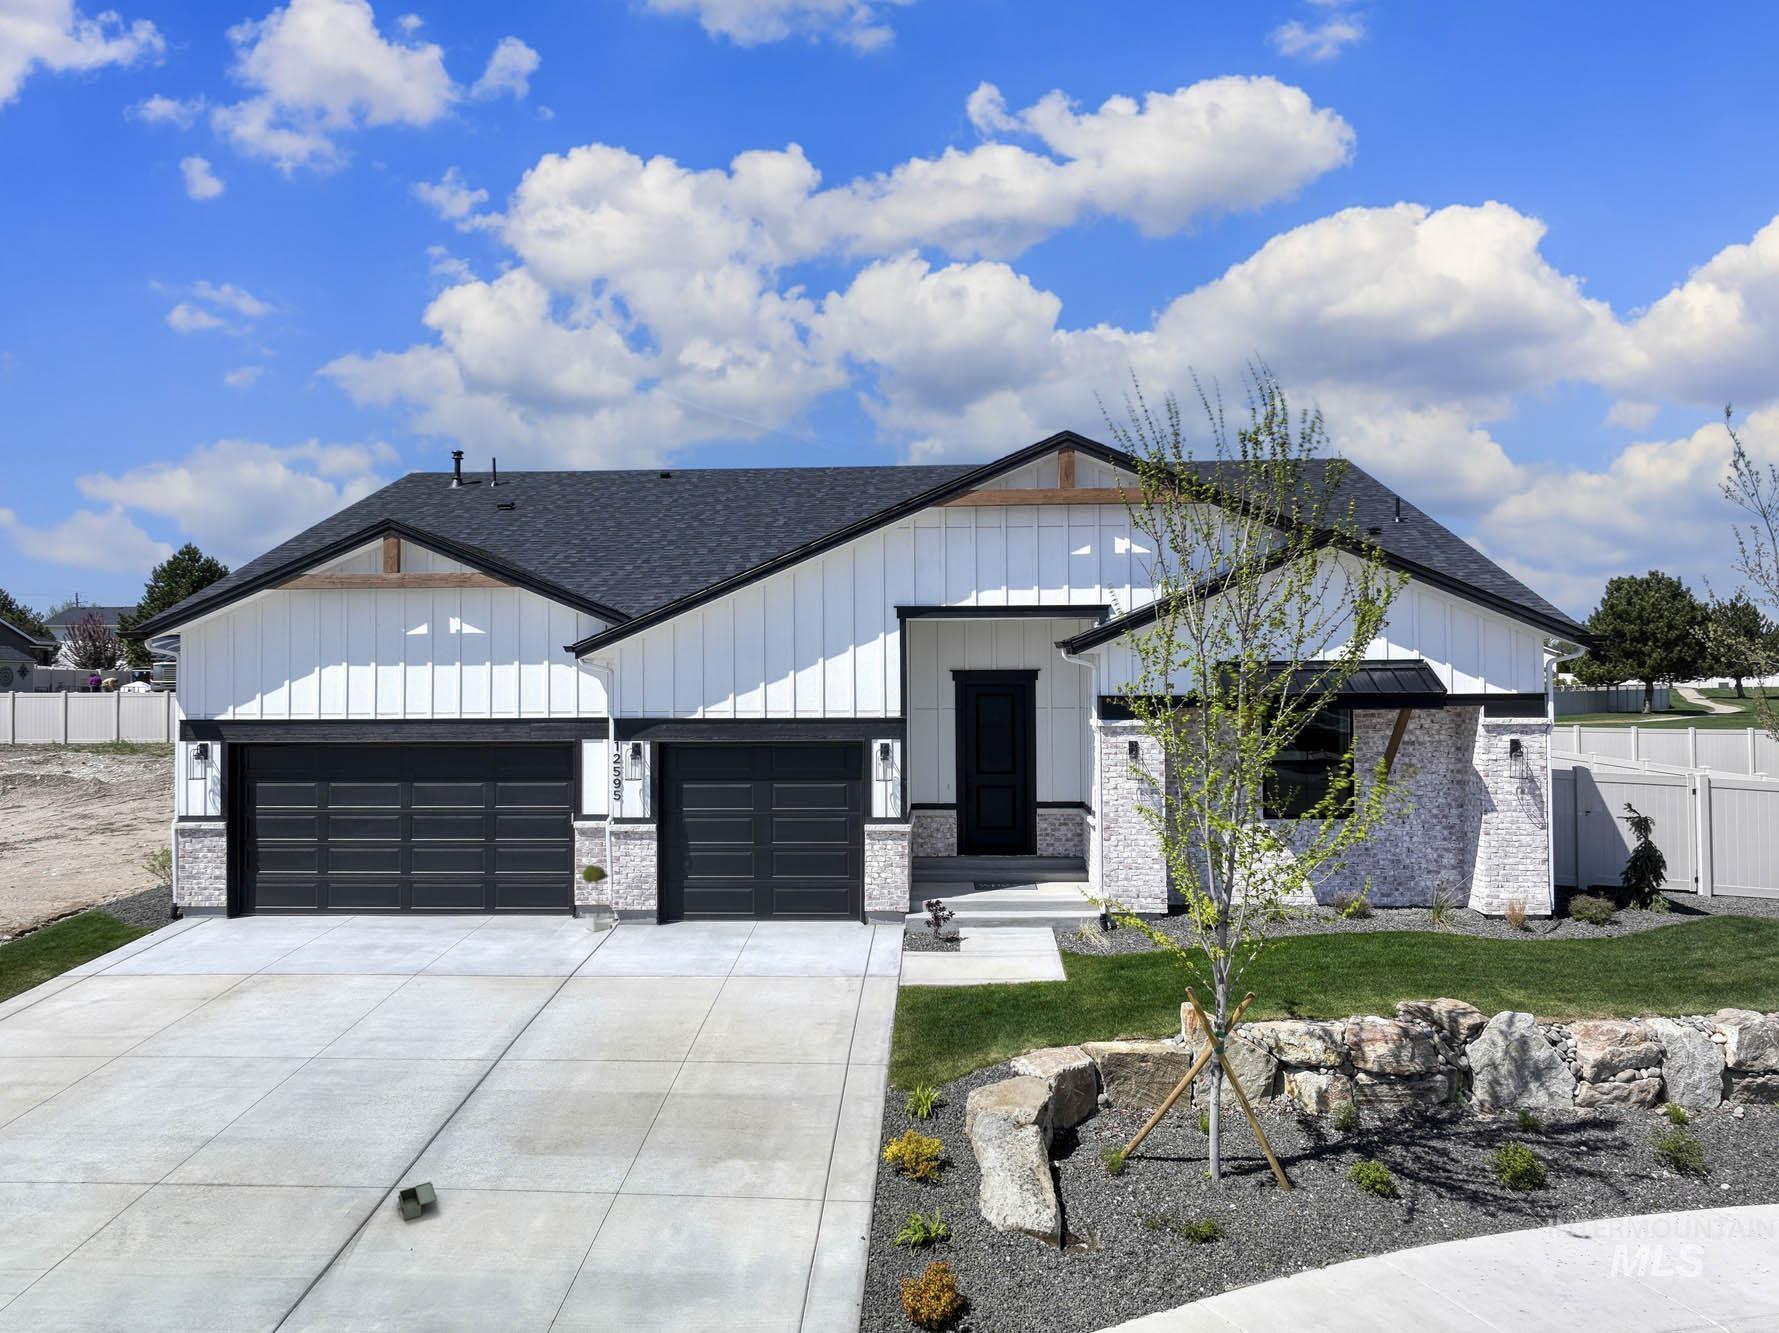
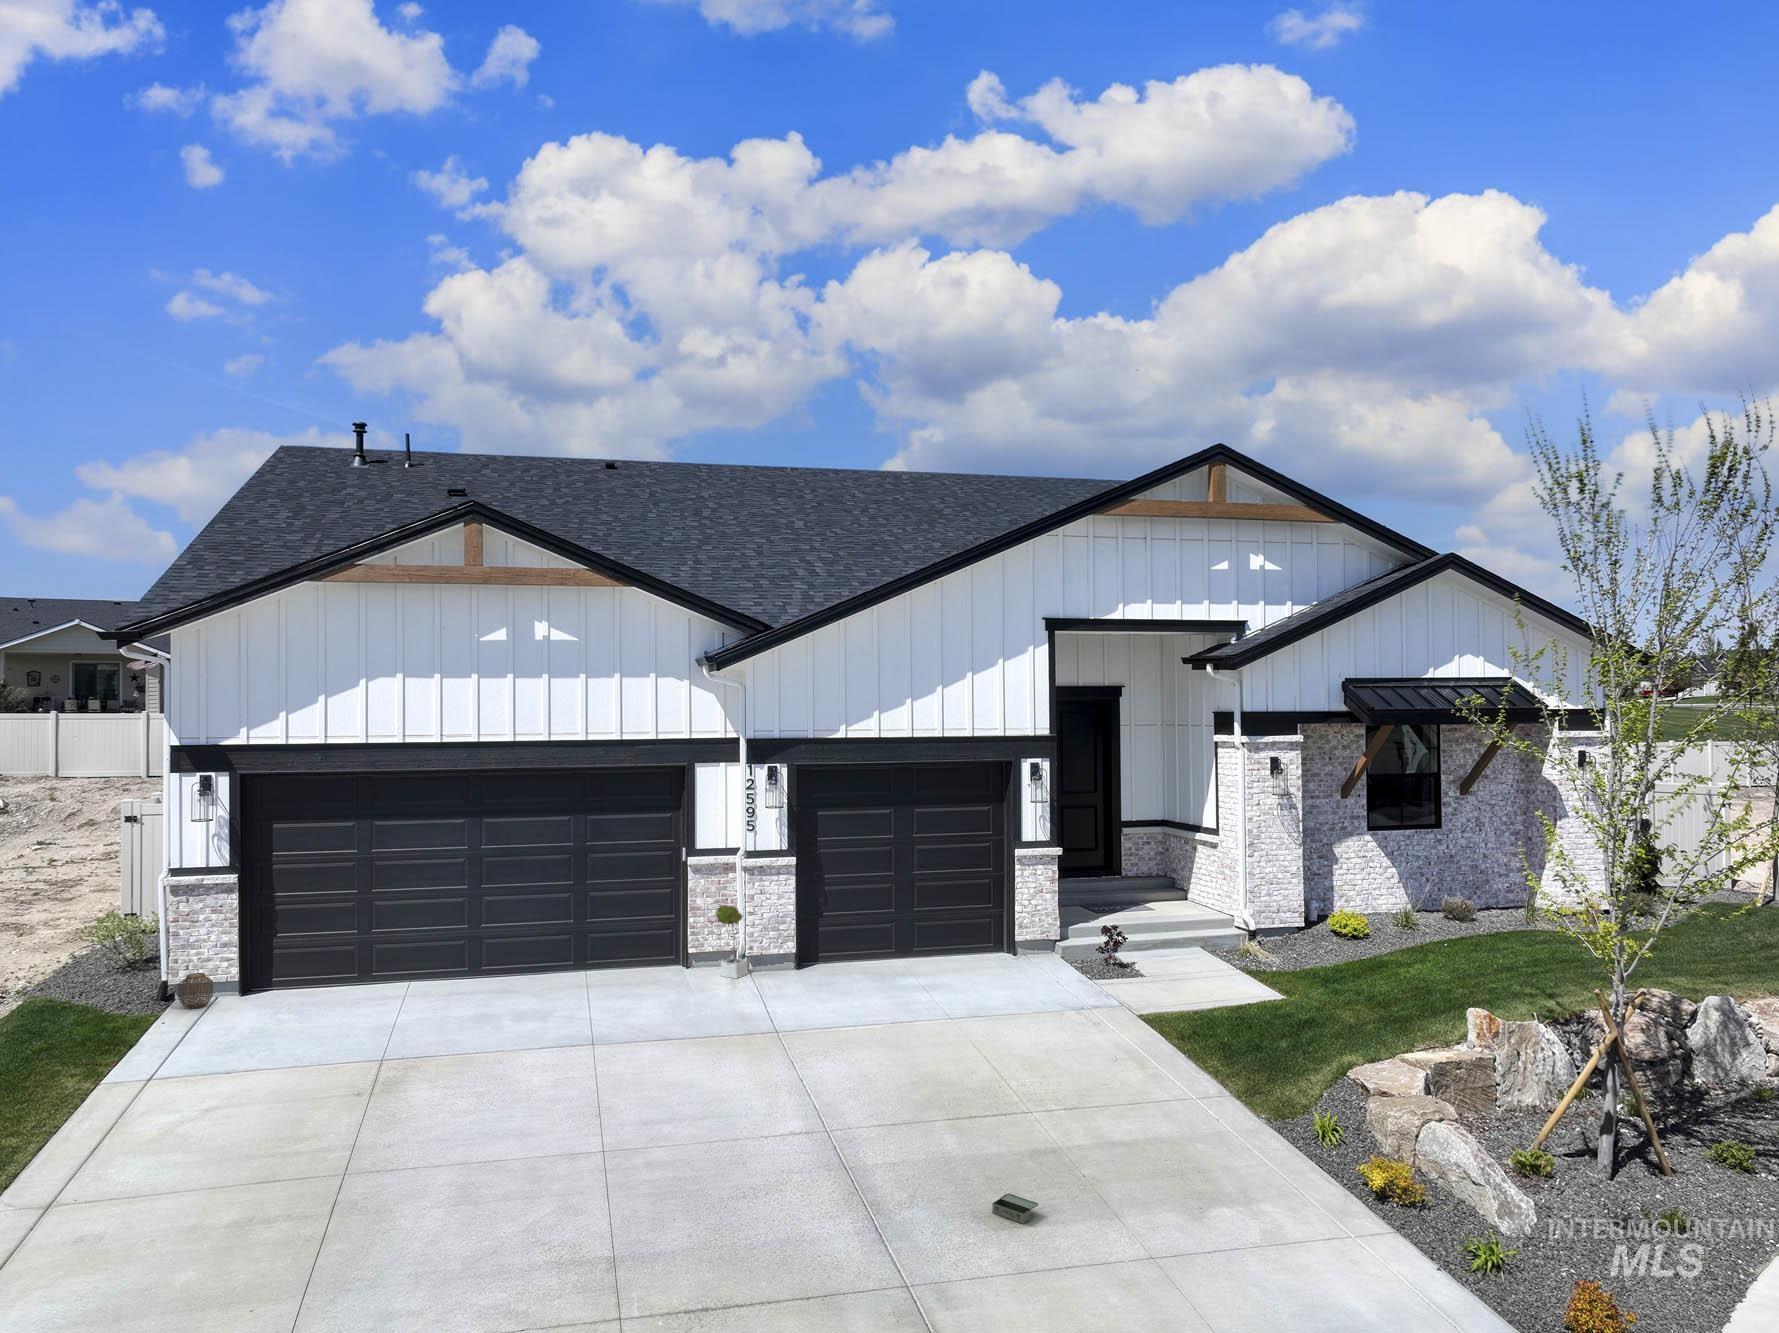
woven basket: none [174,899,204,928] -> present [178,973,213,1009]

